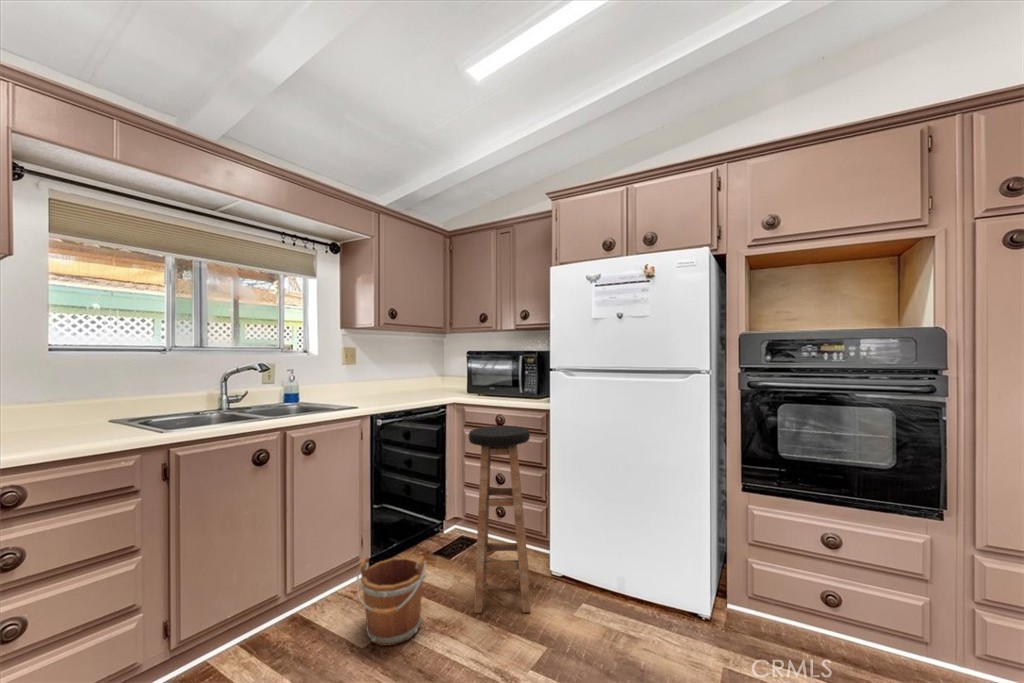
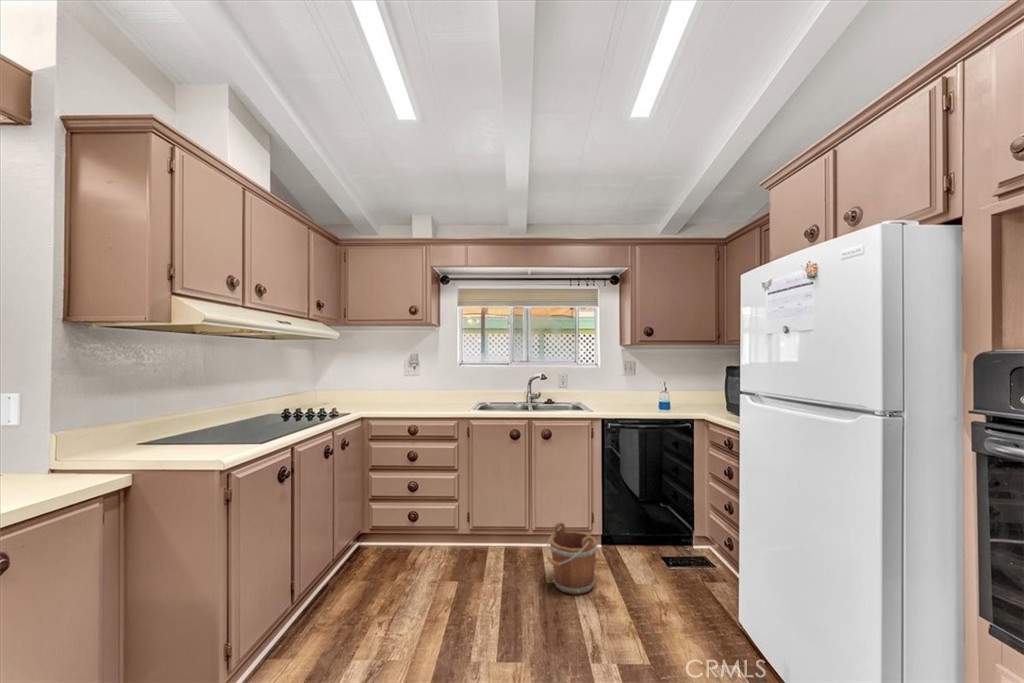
bar stool: present [469,426,531,613] -> none [633,445,711,636]

